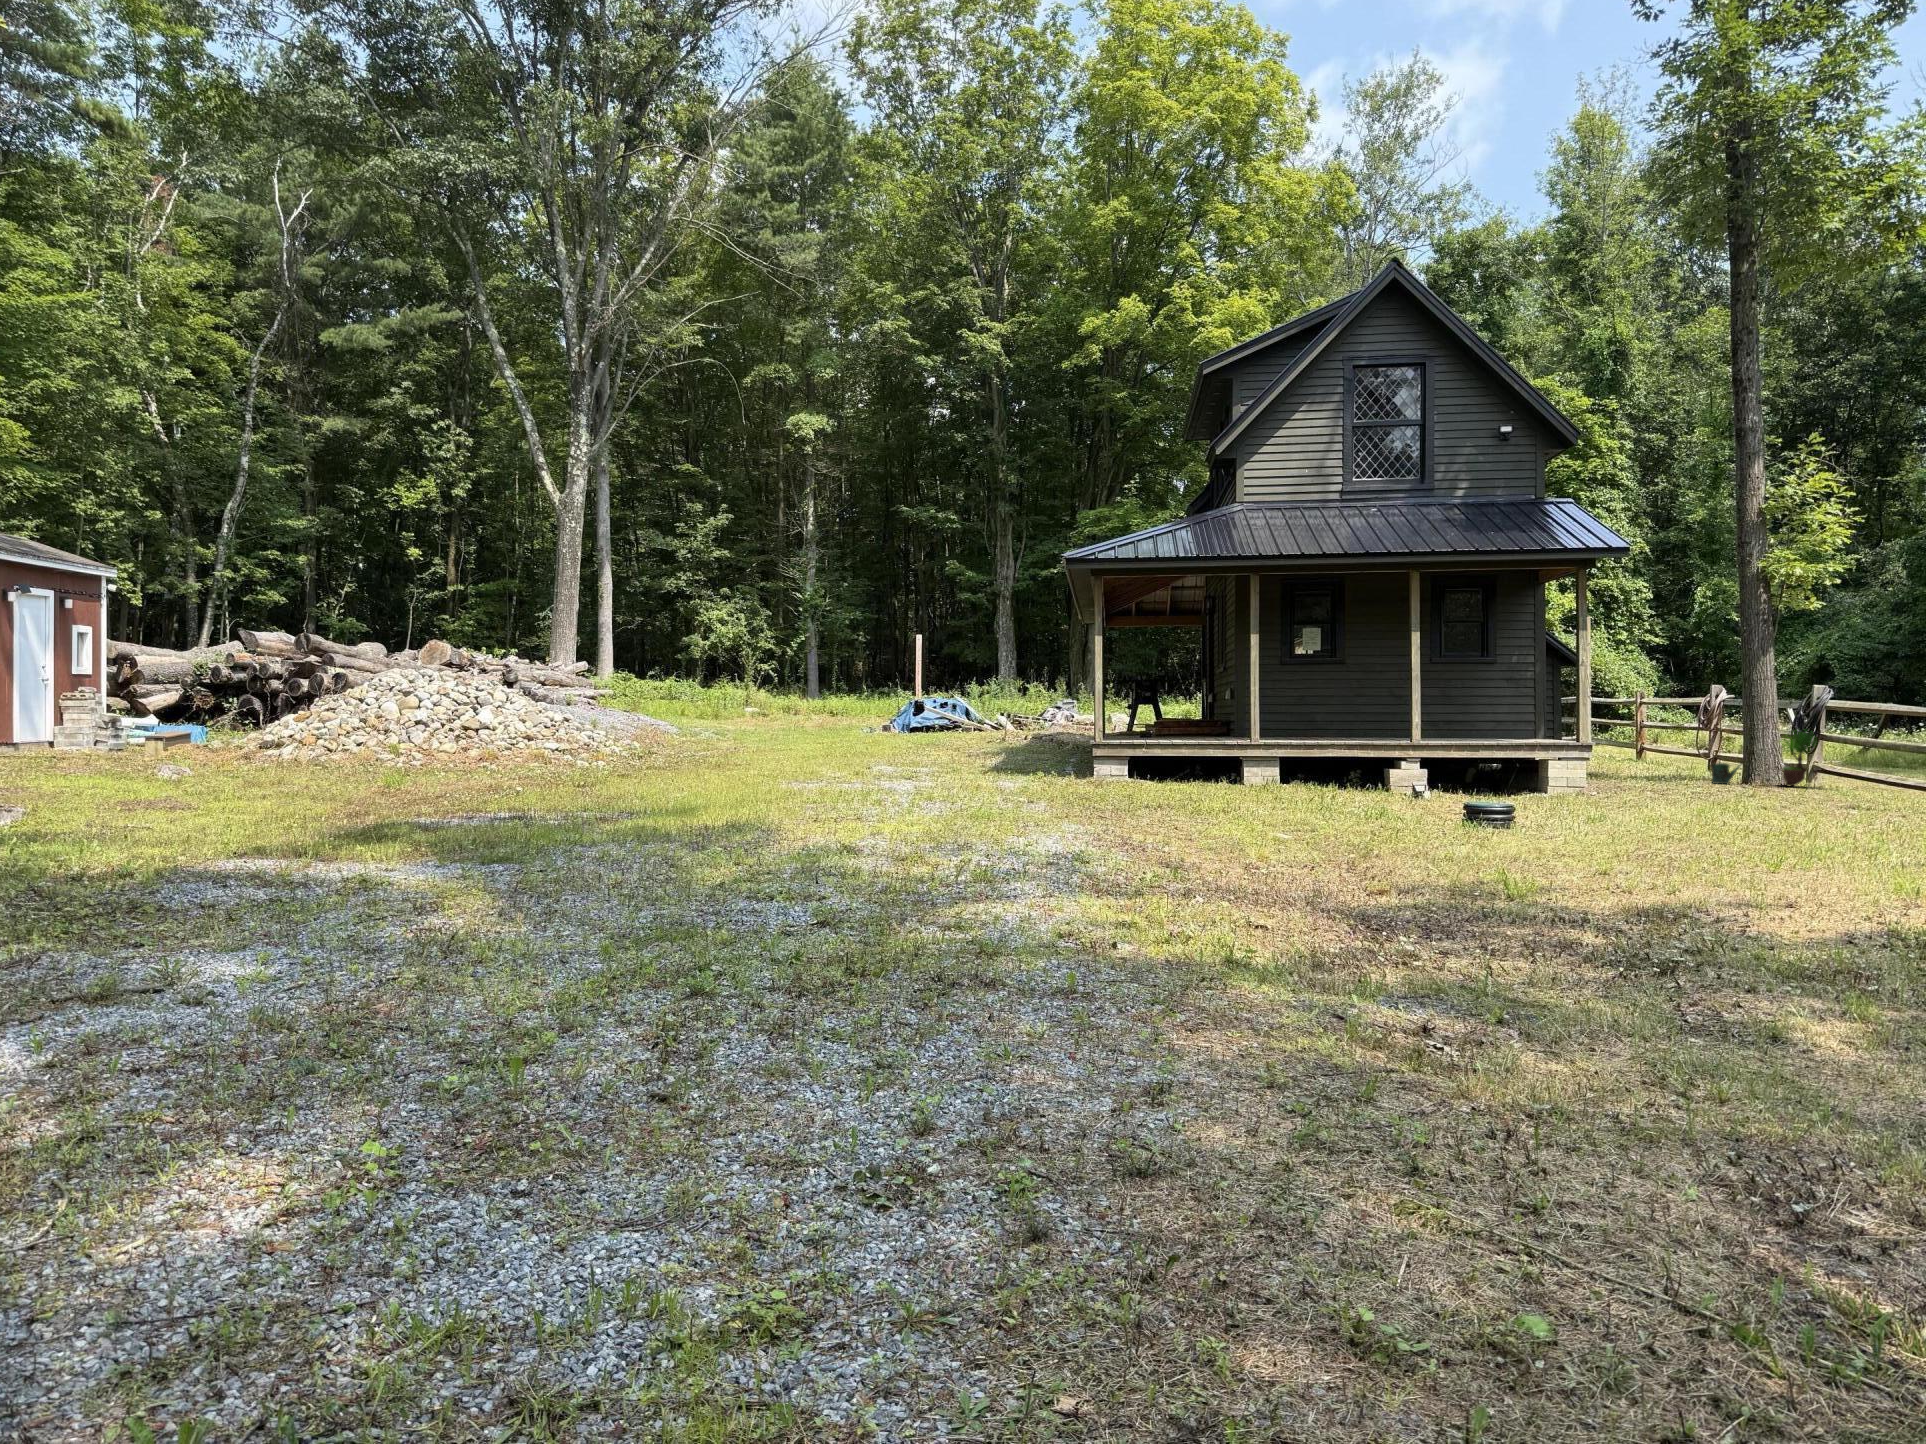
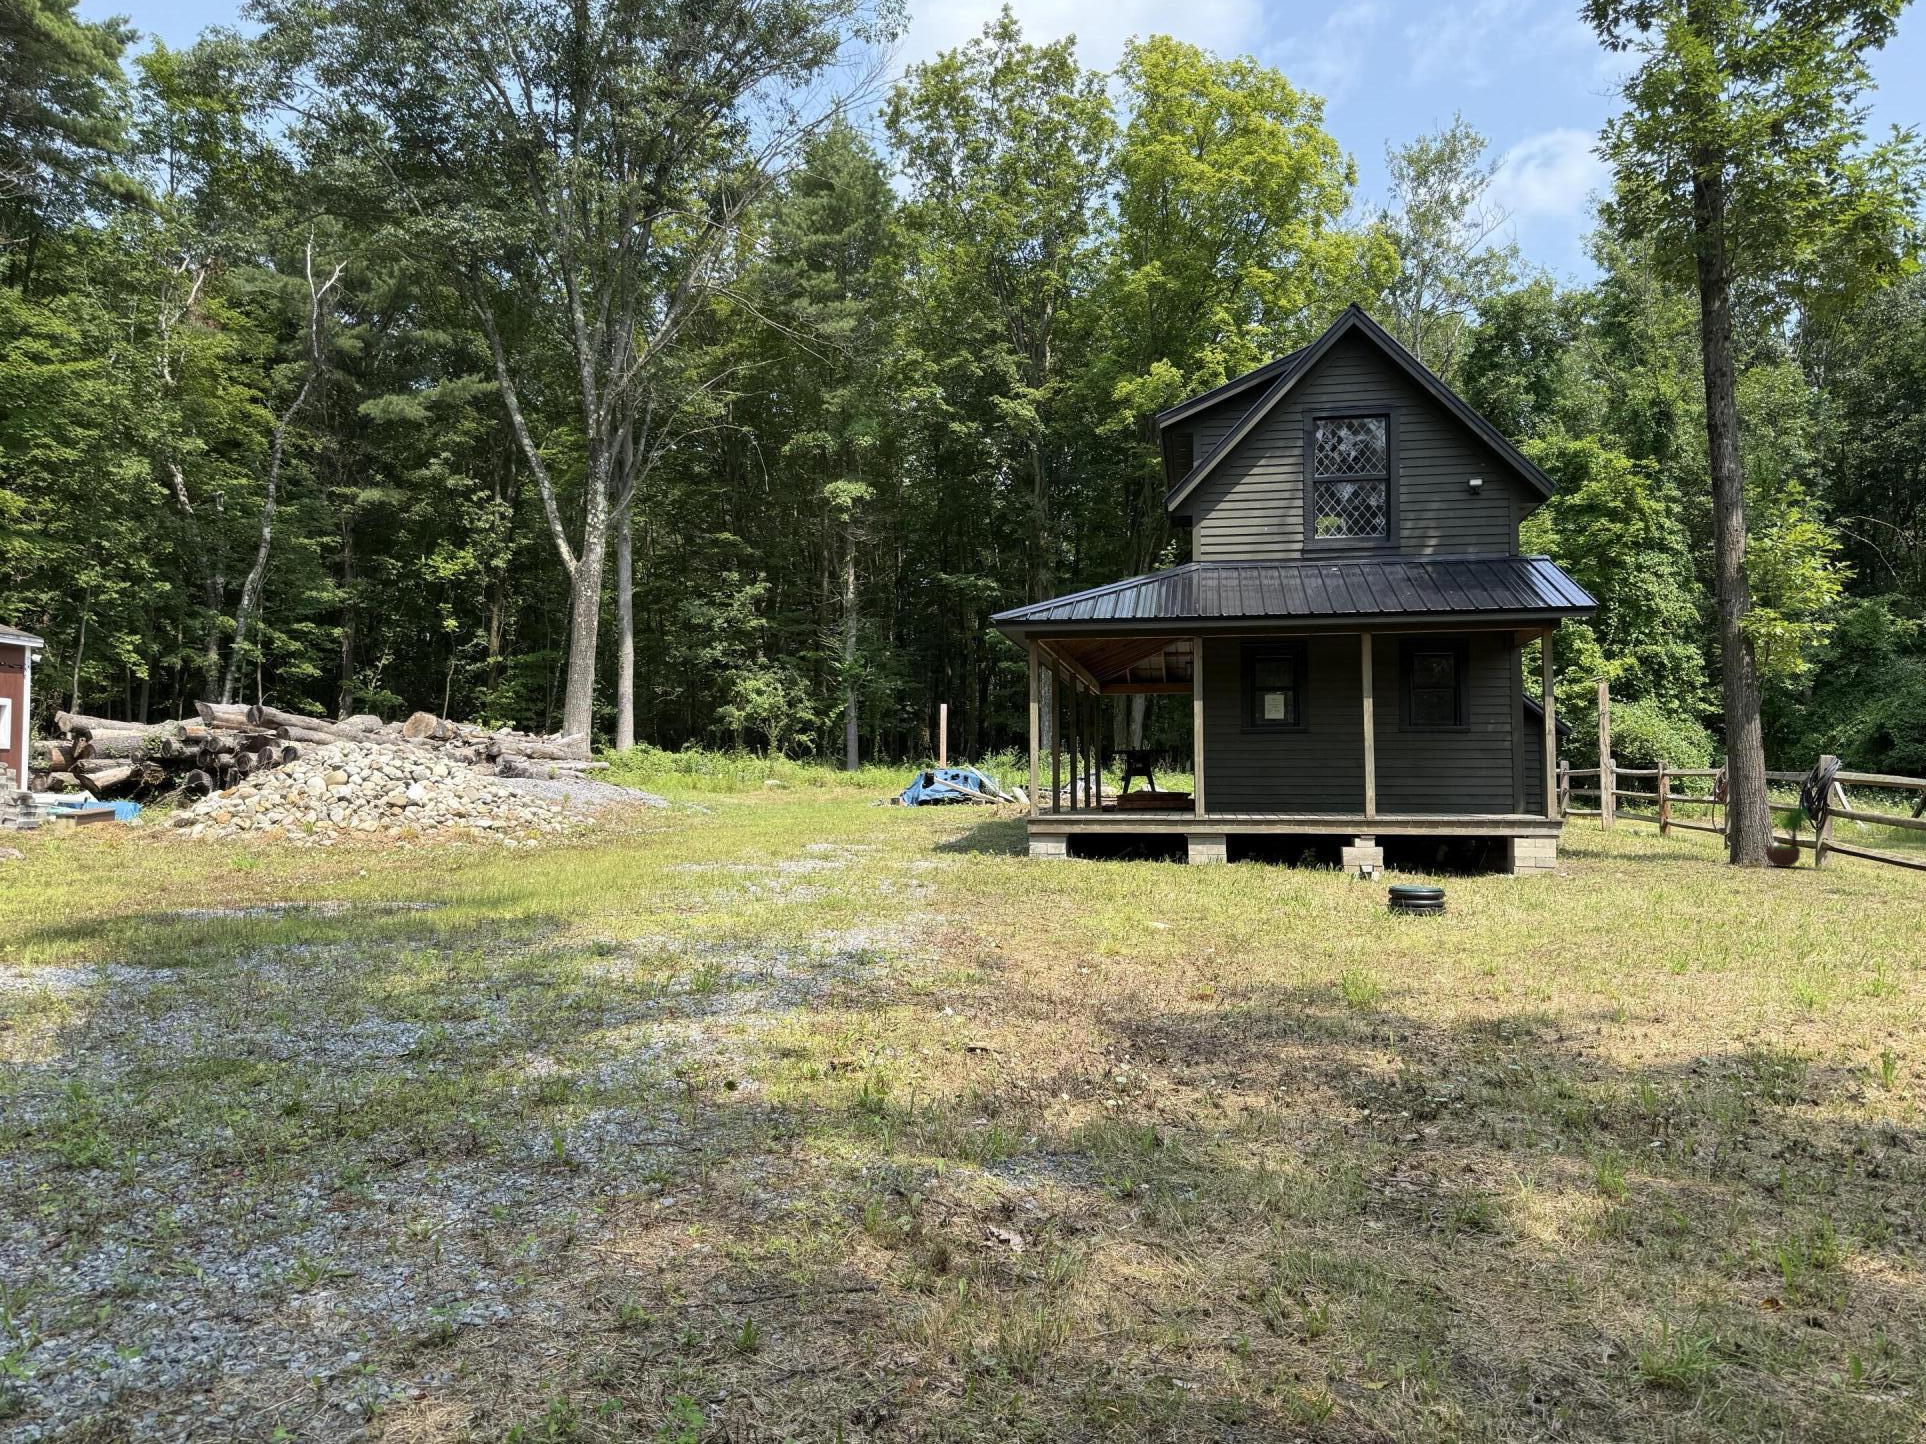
watering can: present [1711,762,1744,784] -> none [1695,839,1737,864]

